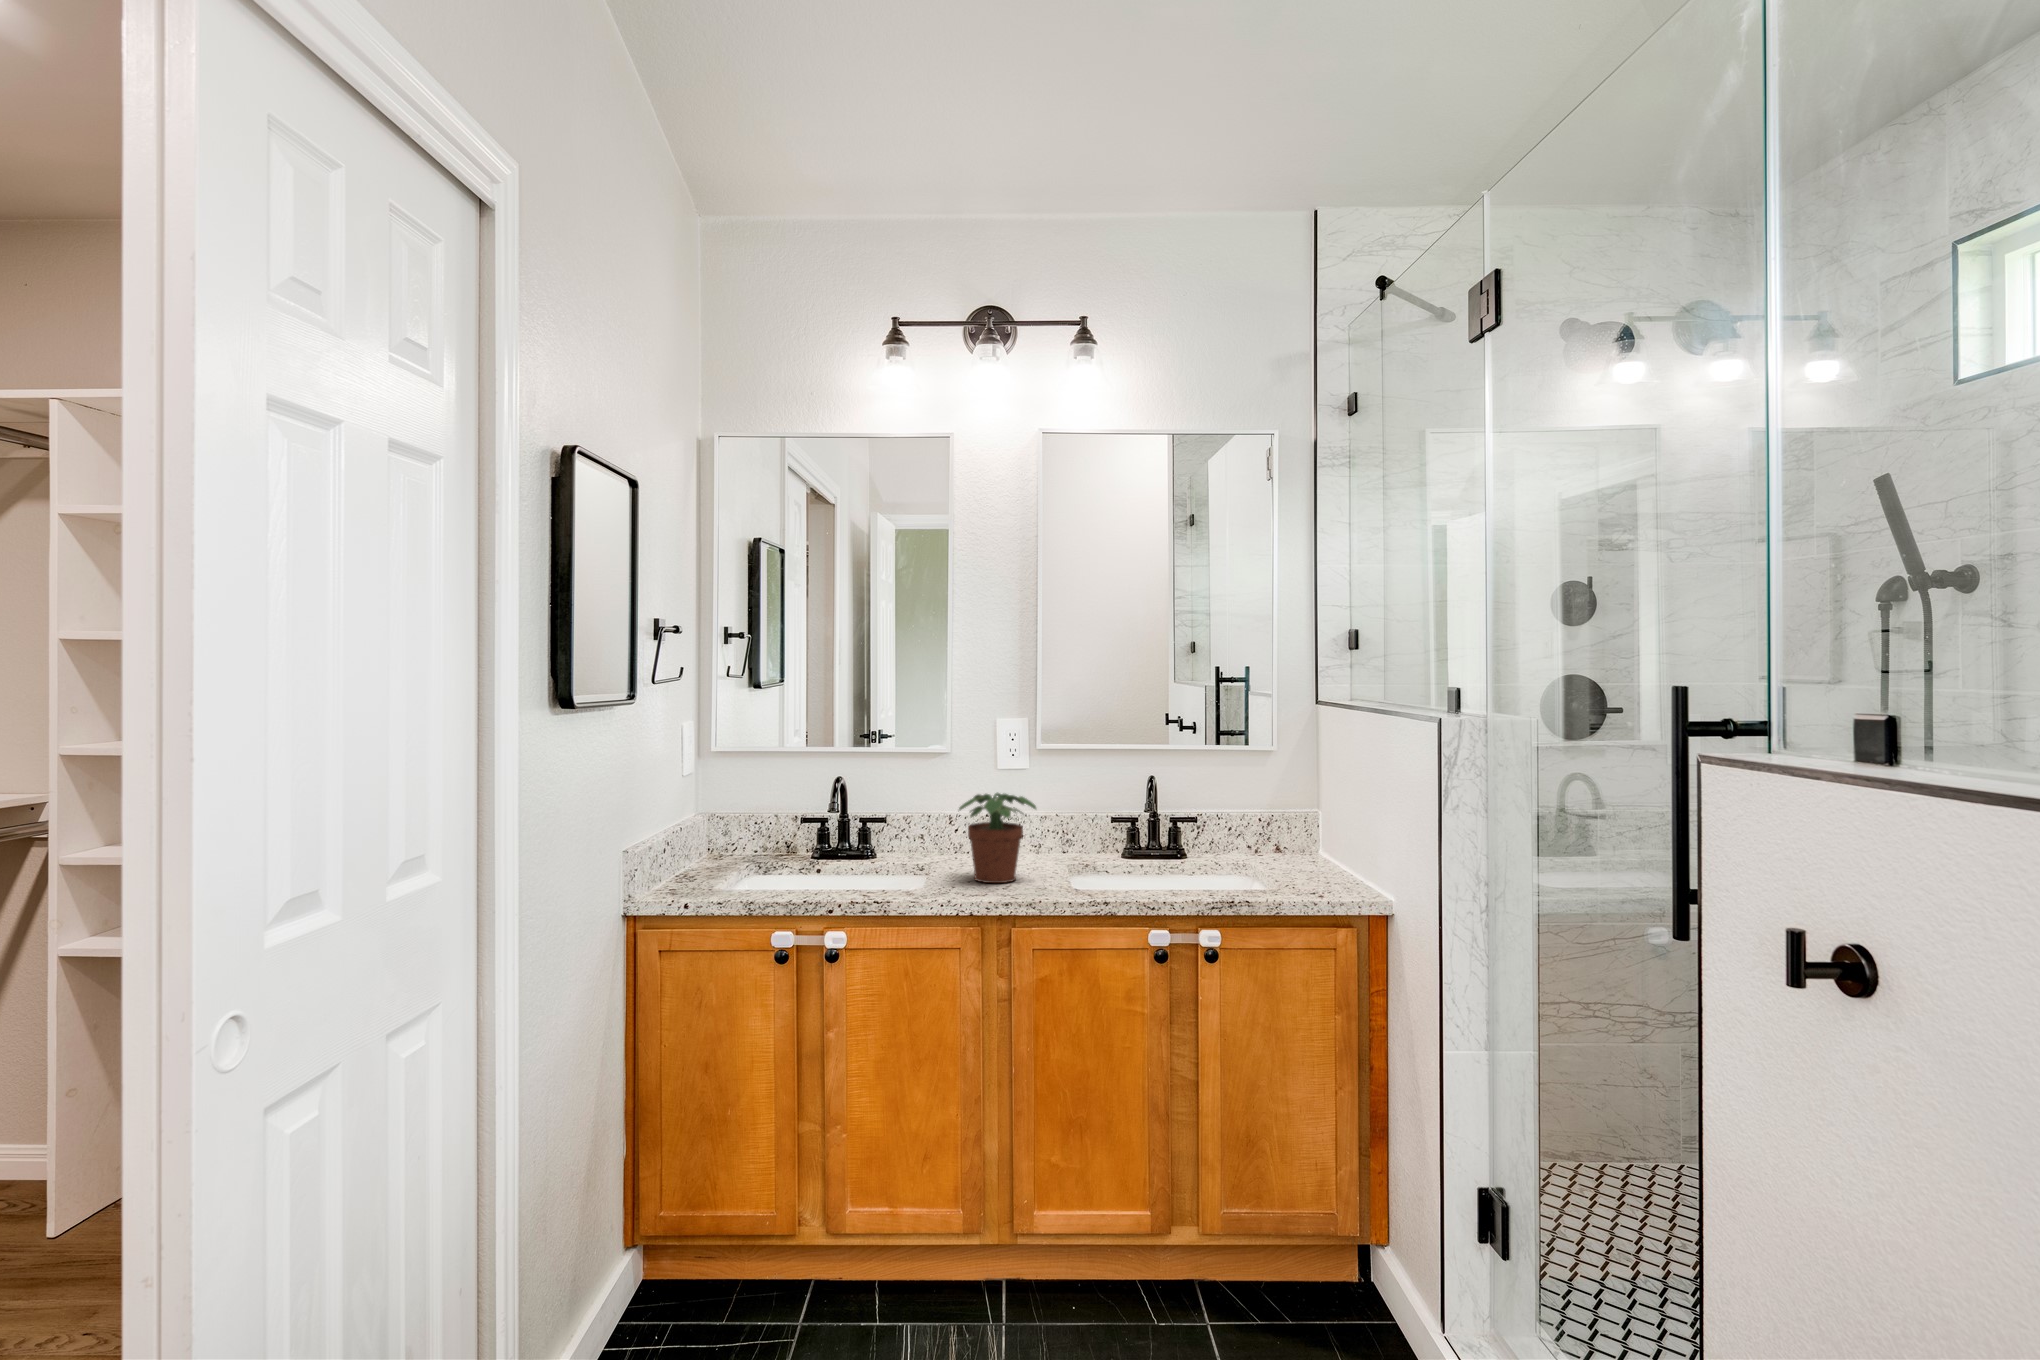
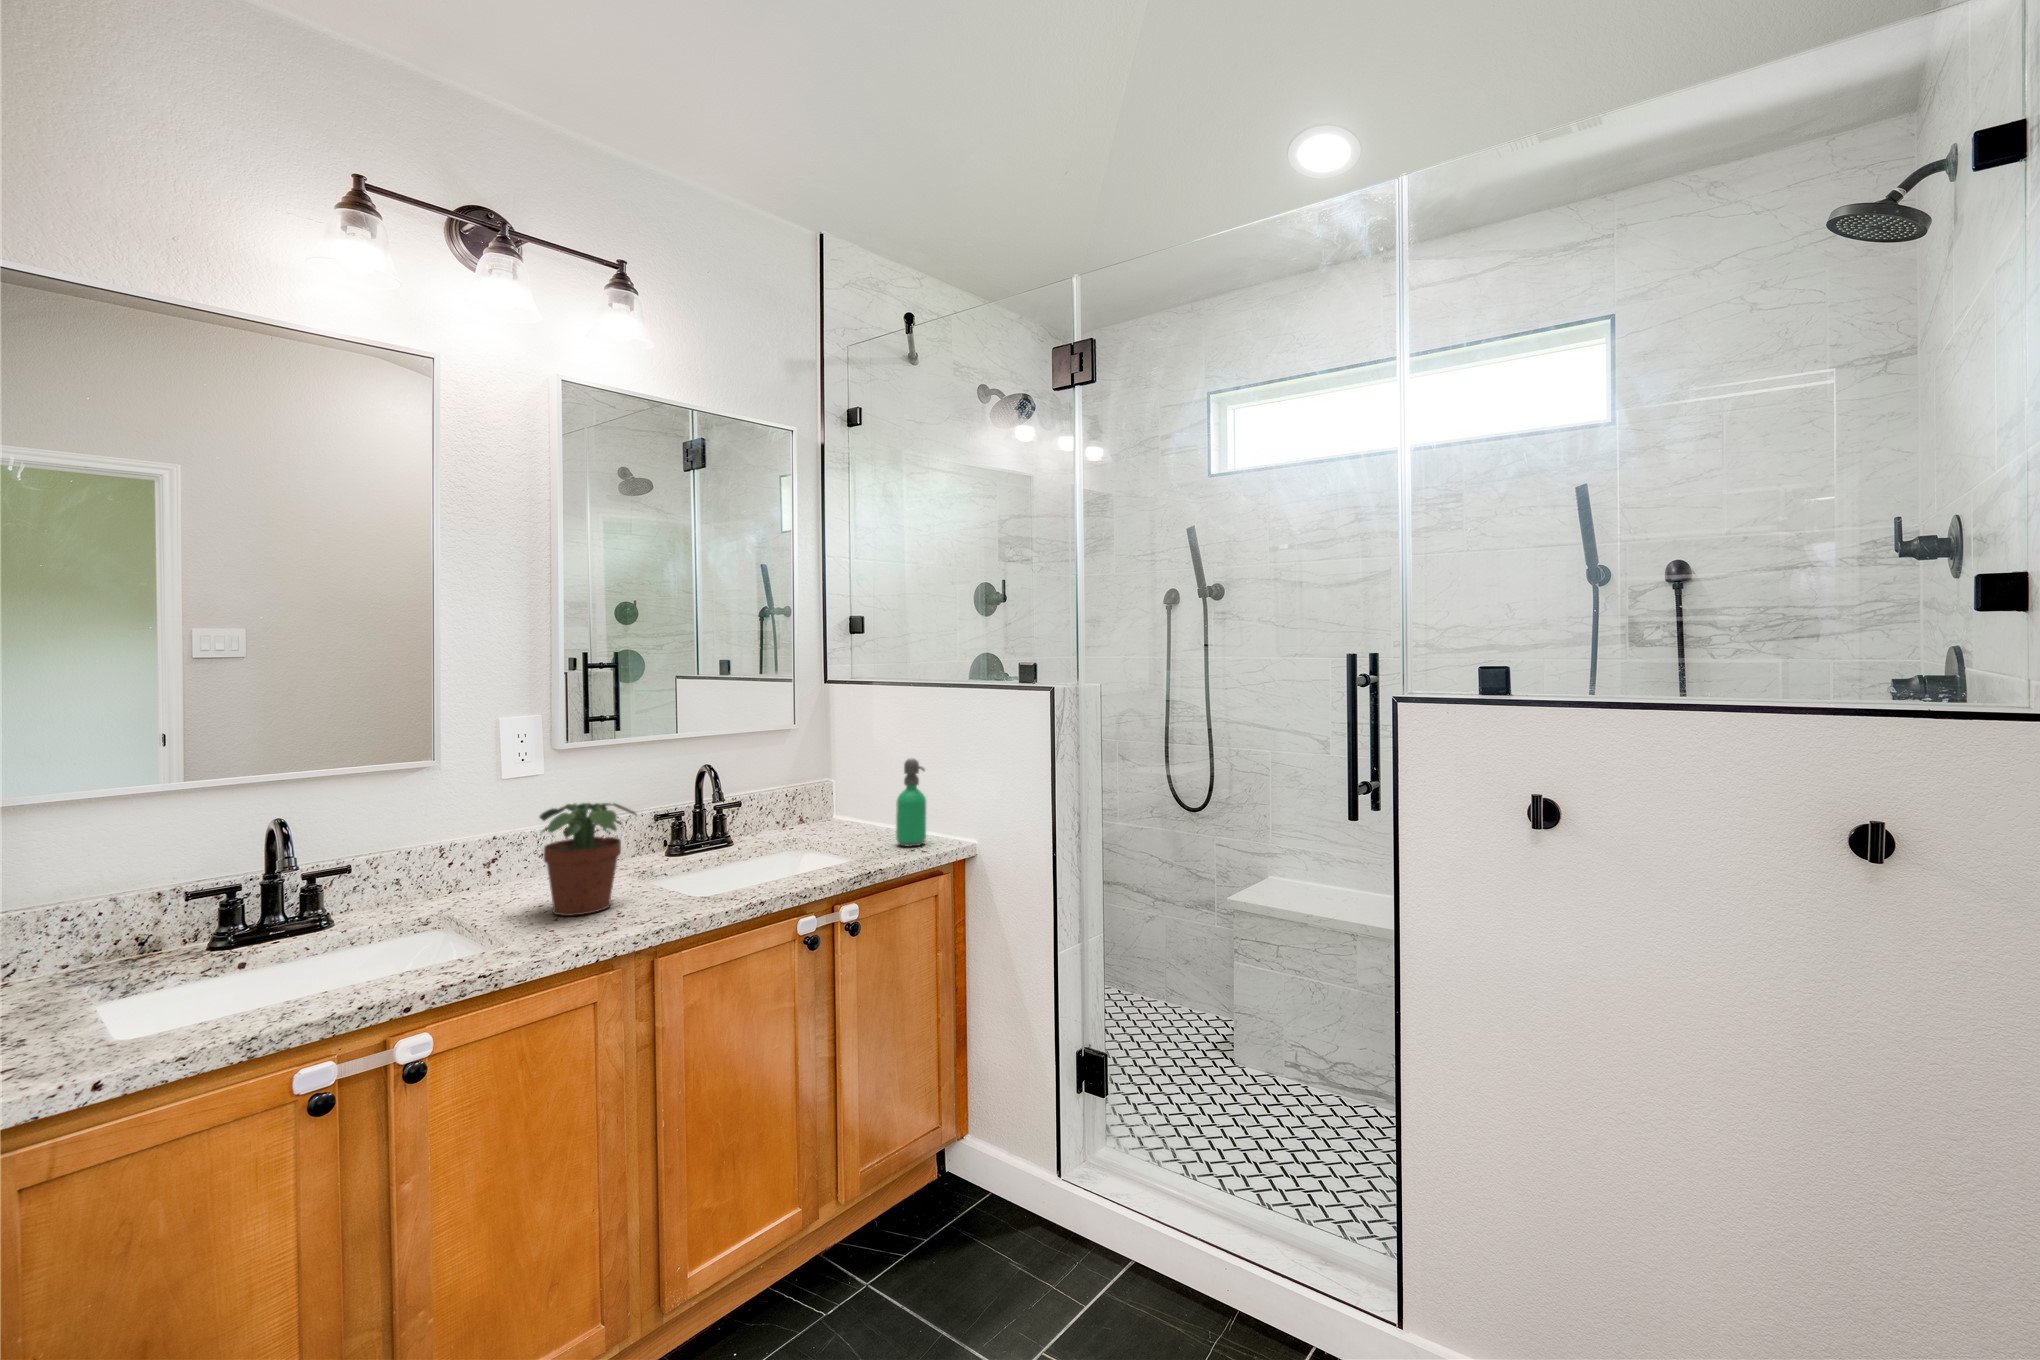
soap dispenser: none [1312,791,1347,891] -> present [896,758,926,846]

